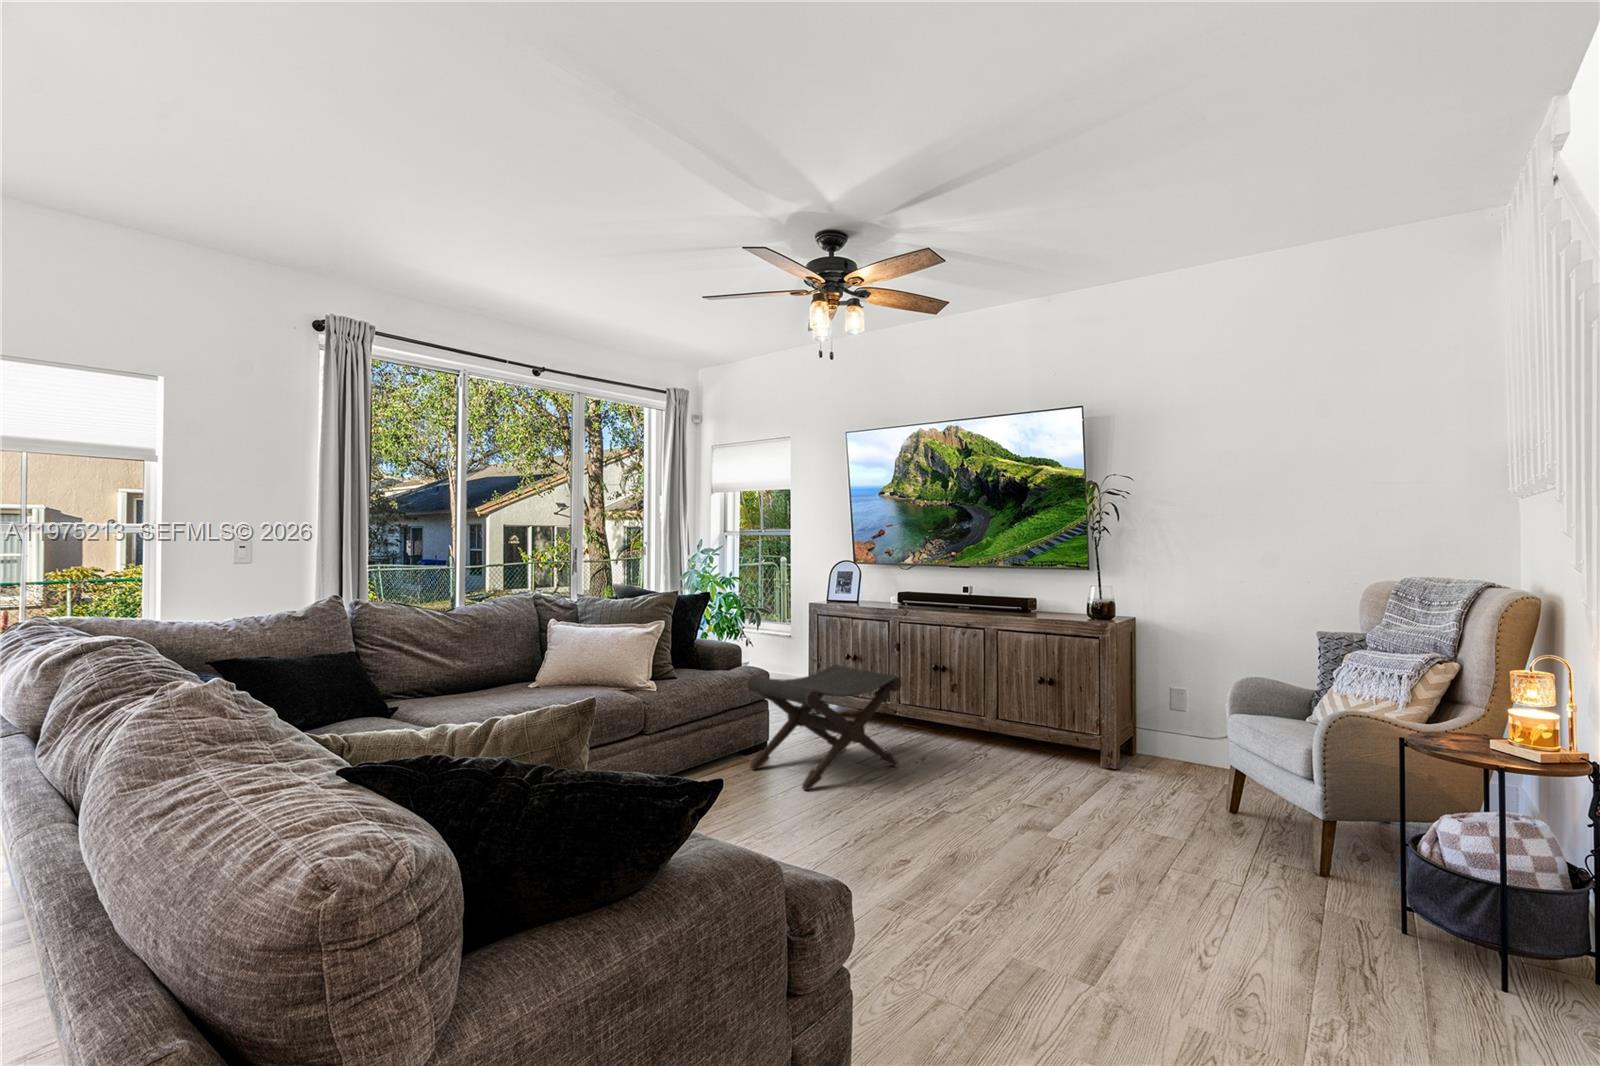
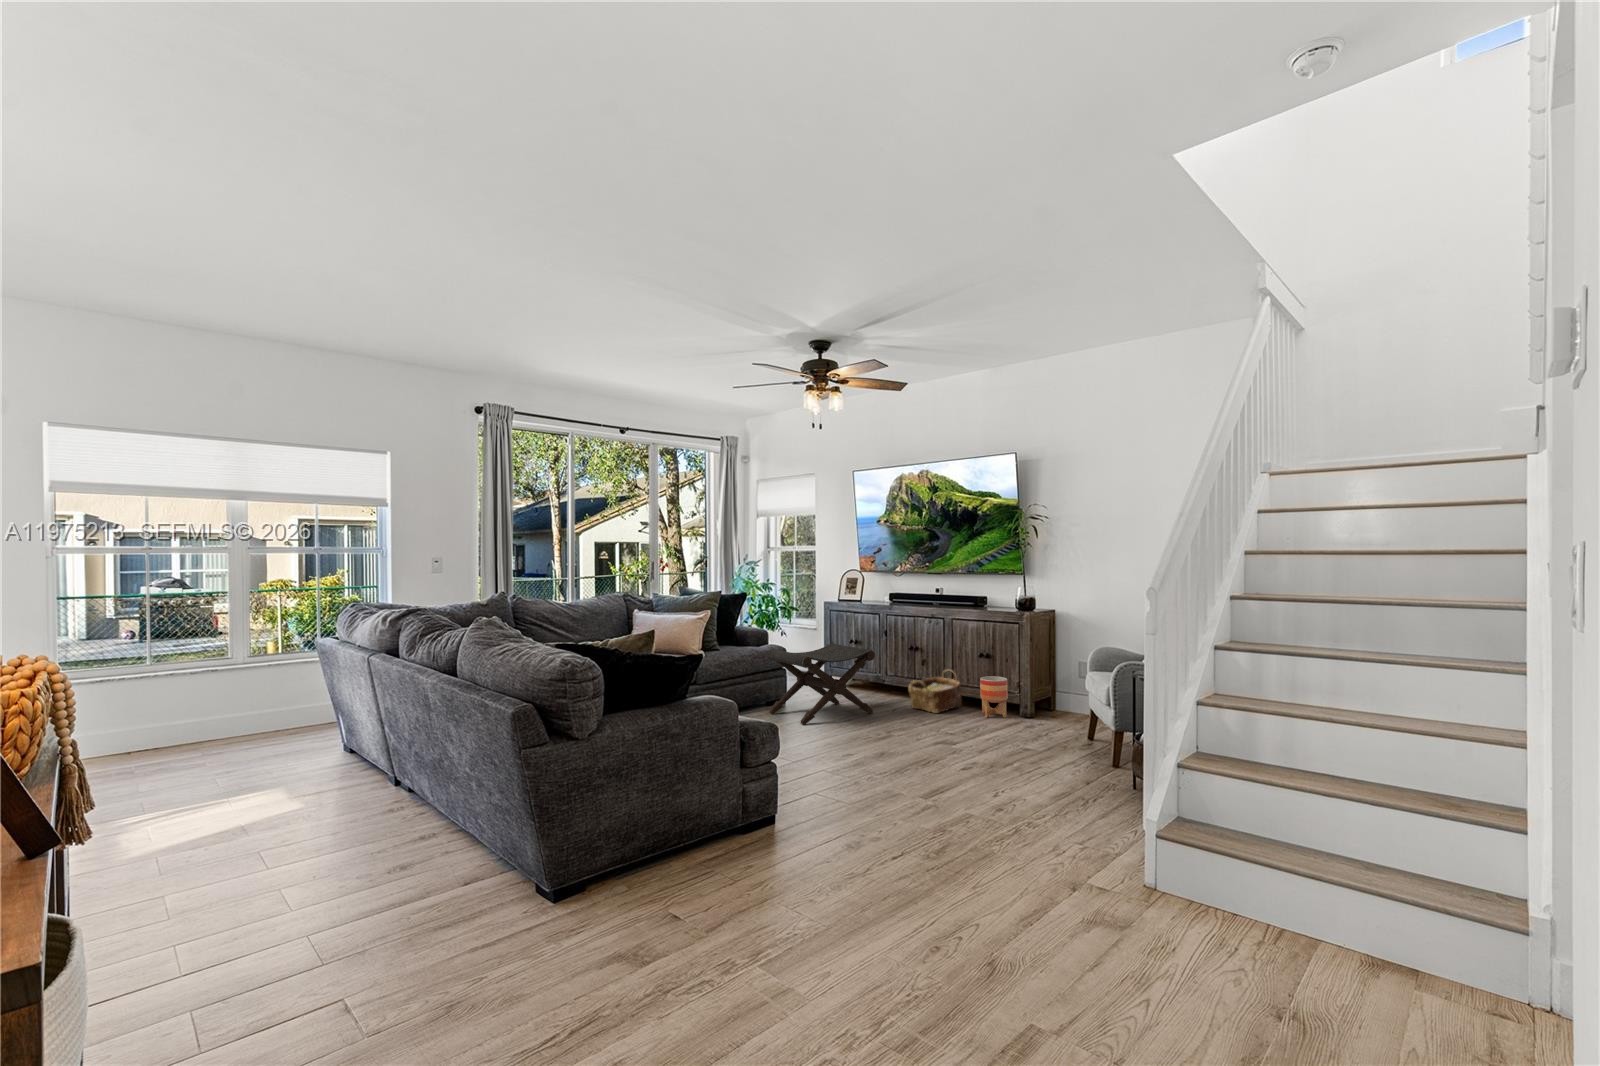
woven basket: none [944,699,1017,764] -> present [909,670,962,713]
planter: none [1050,711,1089,772] -> present [980,676,1008,718]

